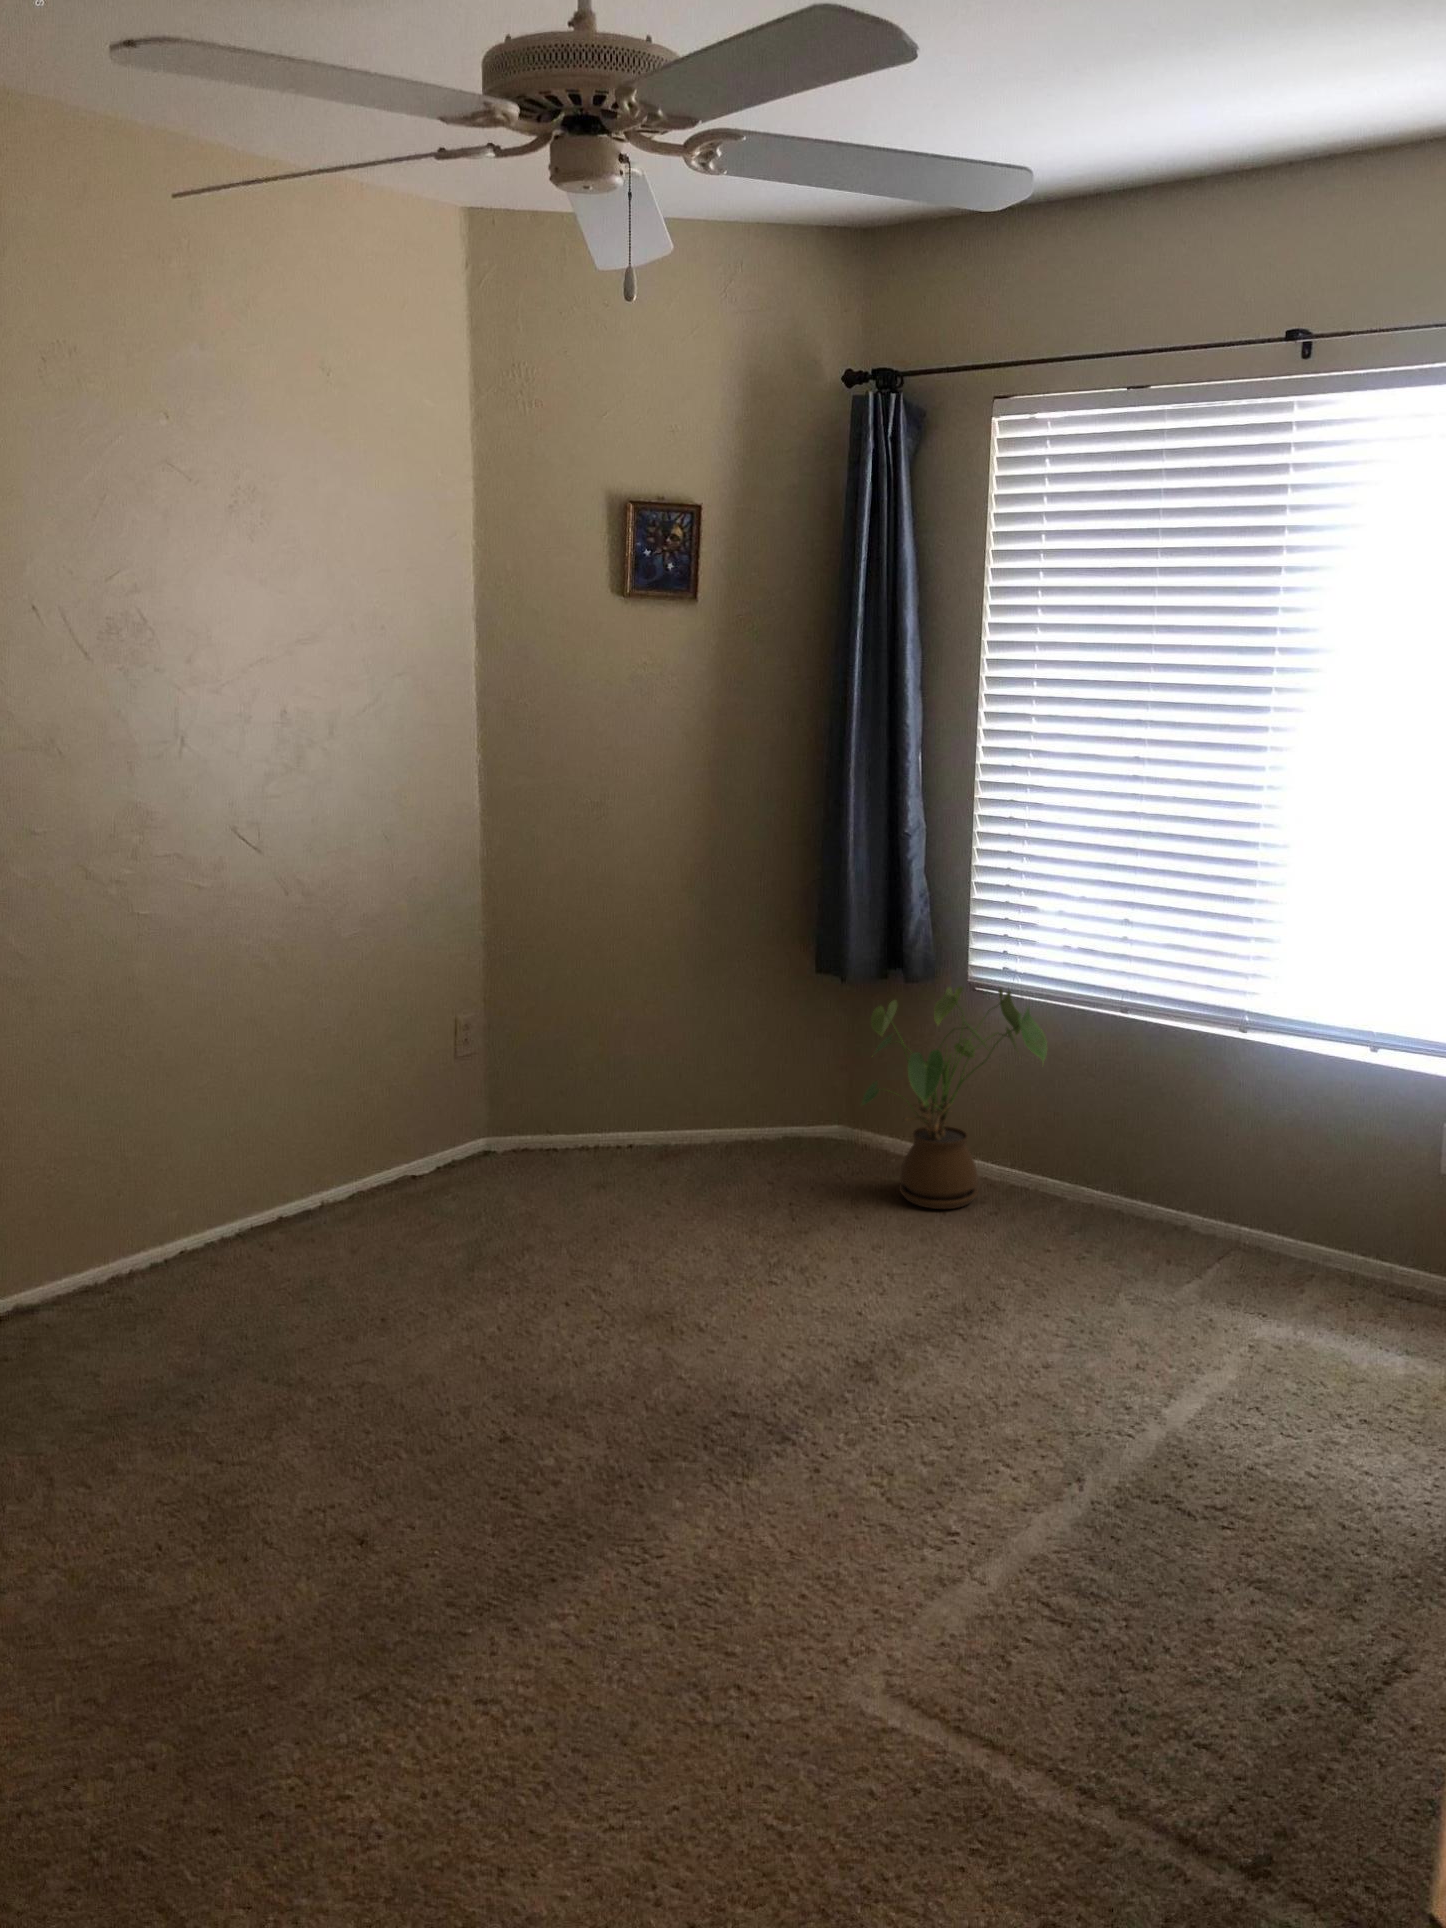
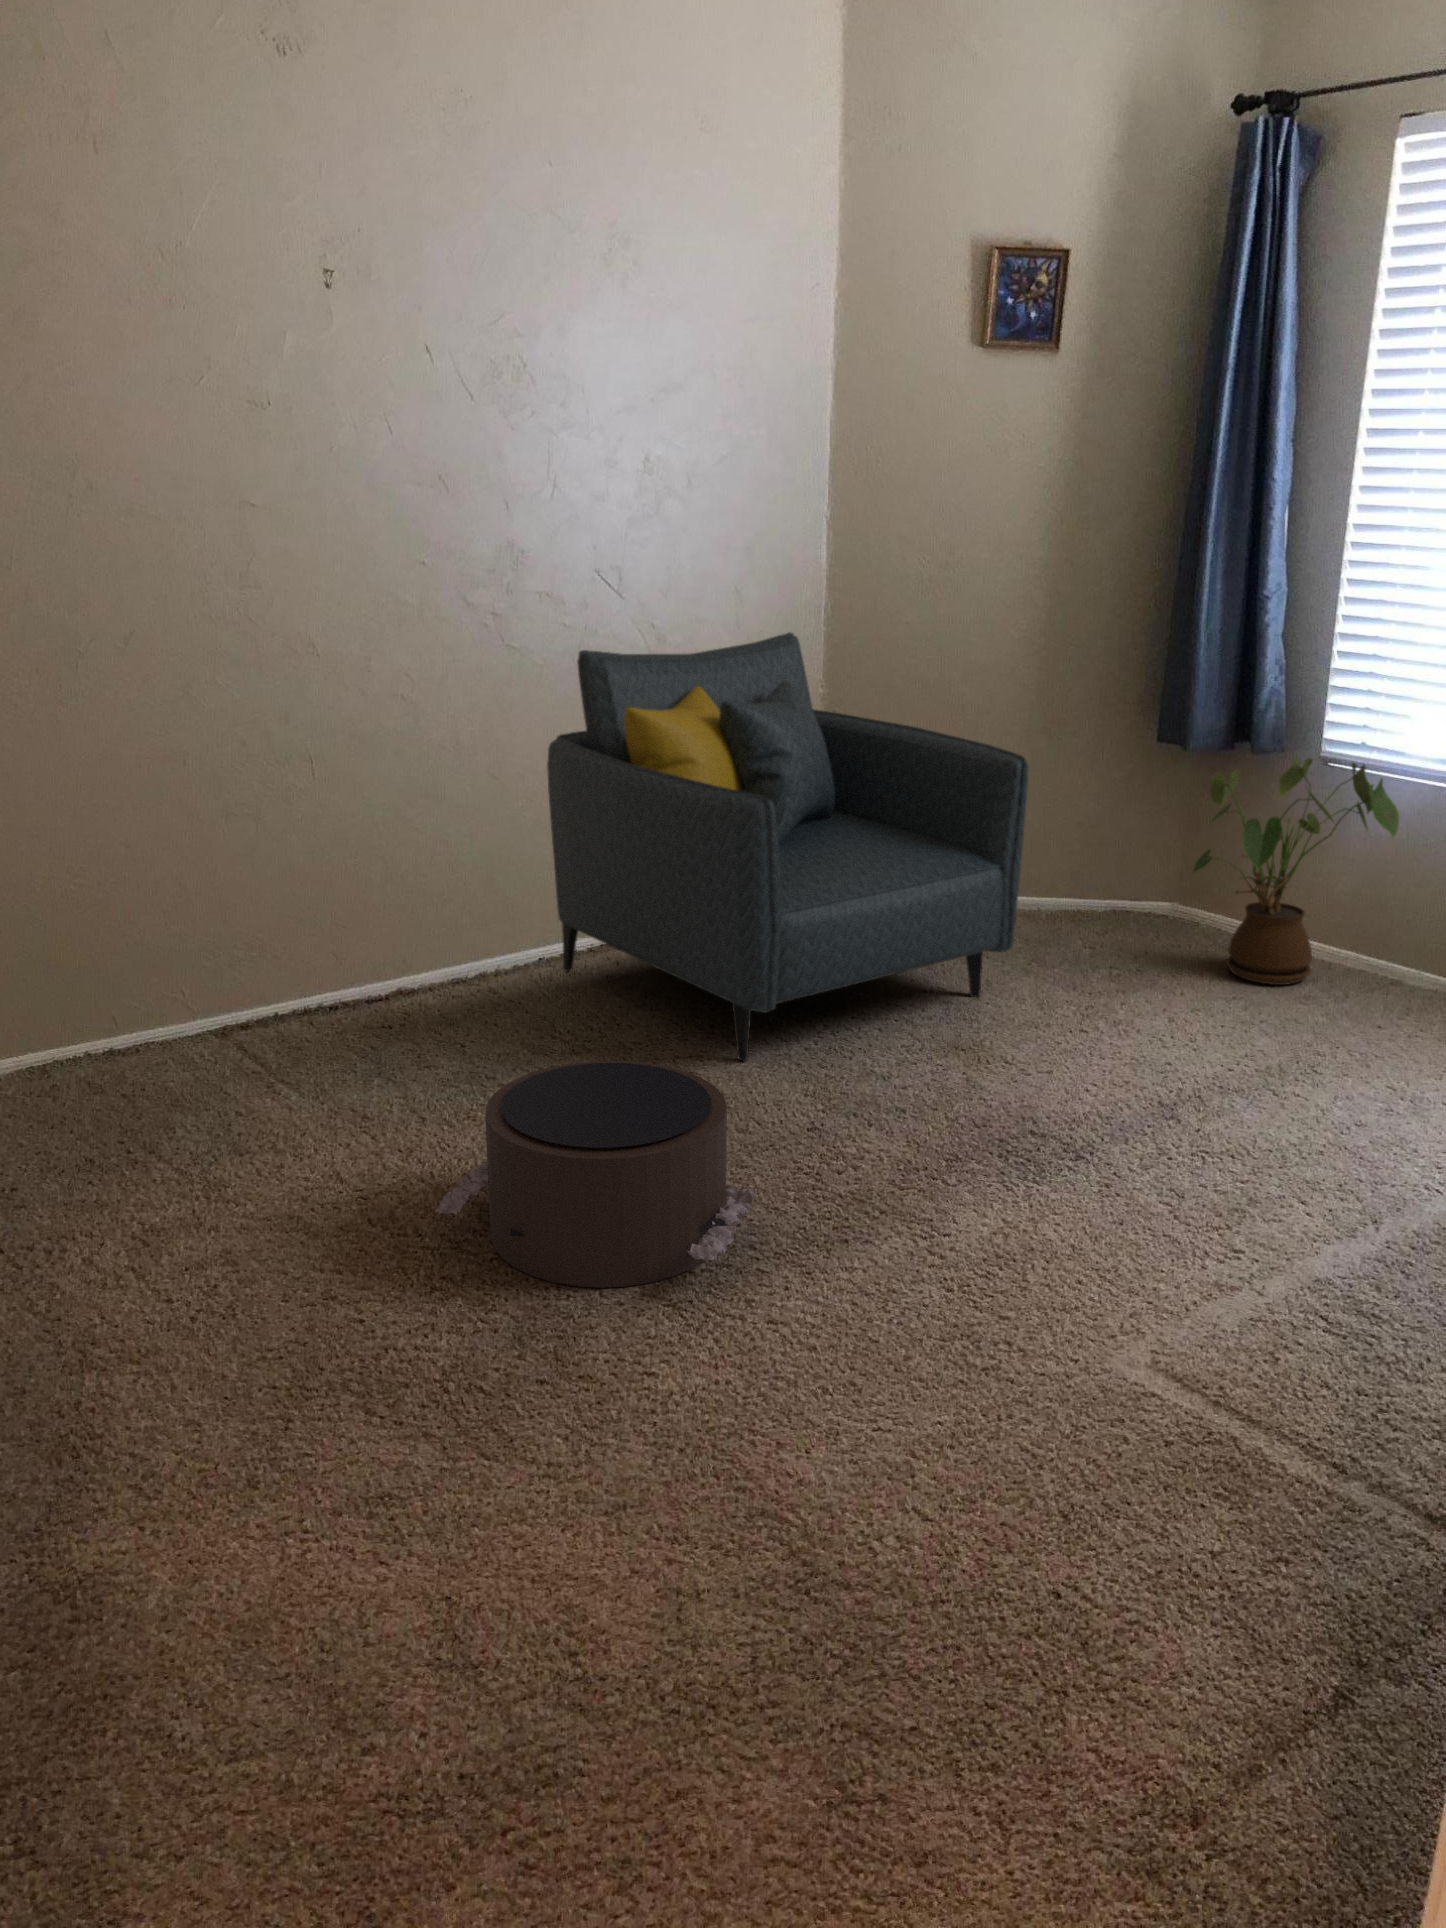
armchair: none [184,879,700,1357] -> present [547,632,1029,1061]
pouf: none [65,1396,449,1690] -> present [435,1061,756,1288]

